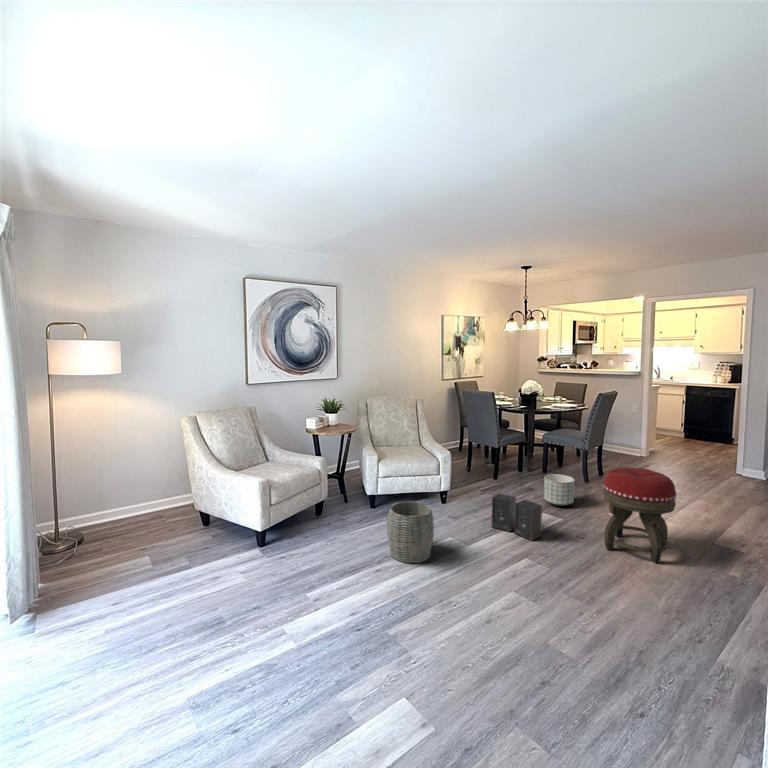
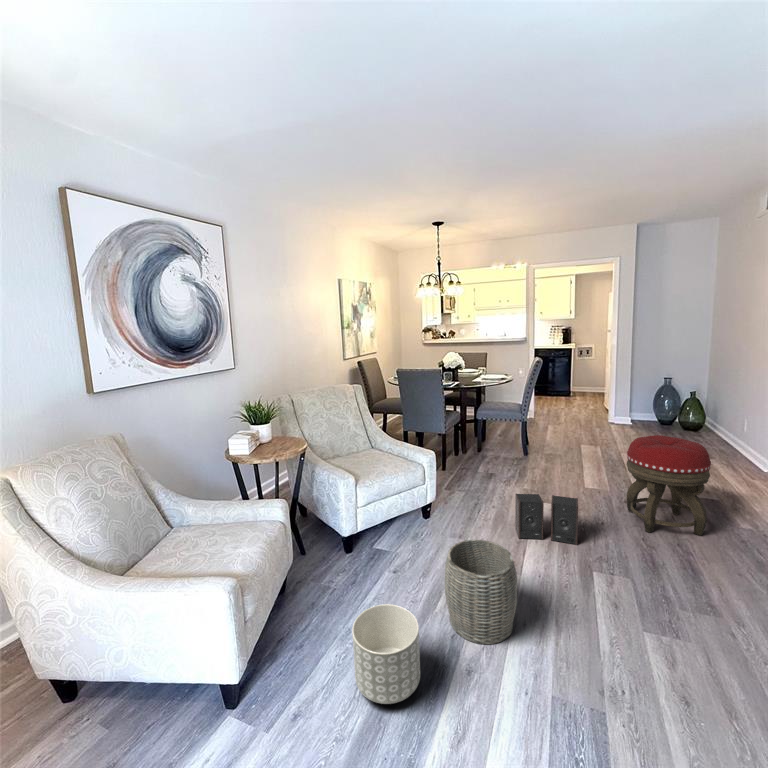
planter: present [544,474,574,506] -> present [352,604,420,704]

